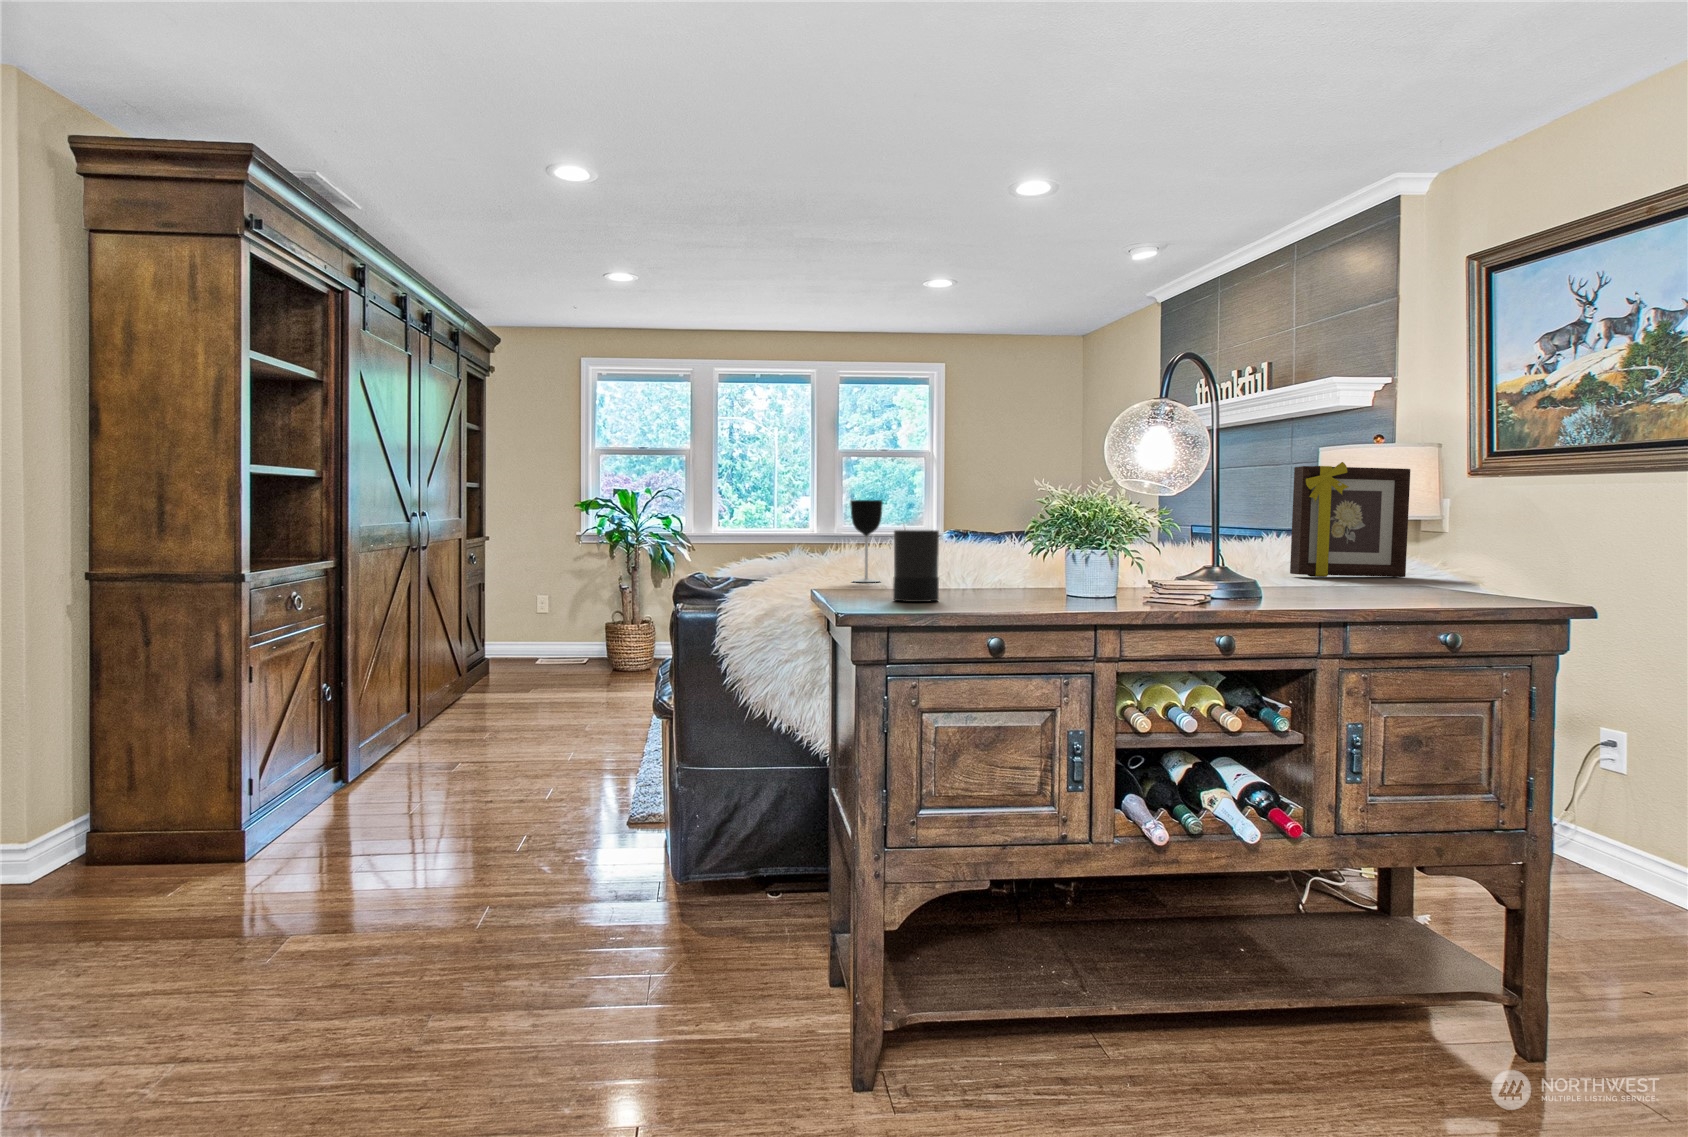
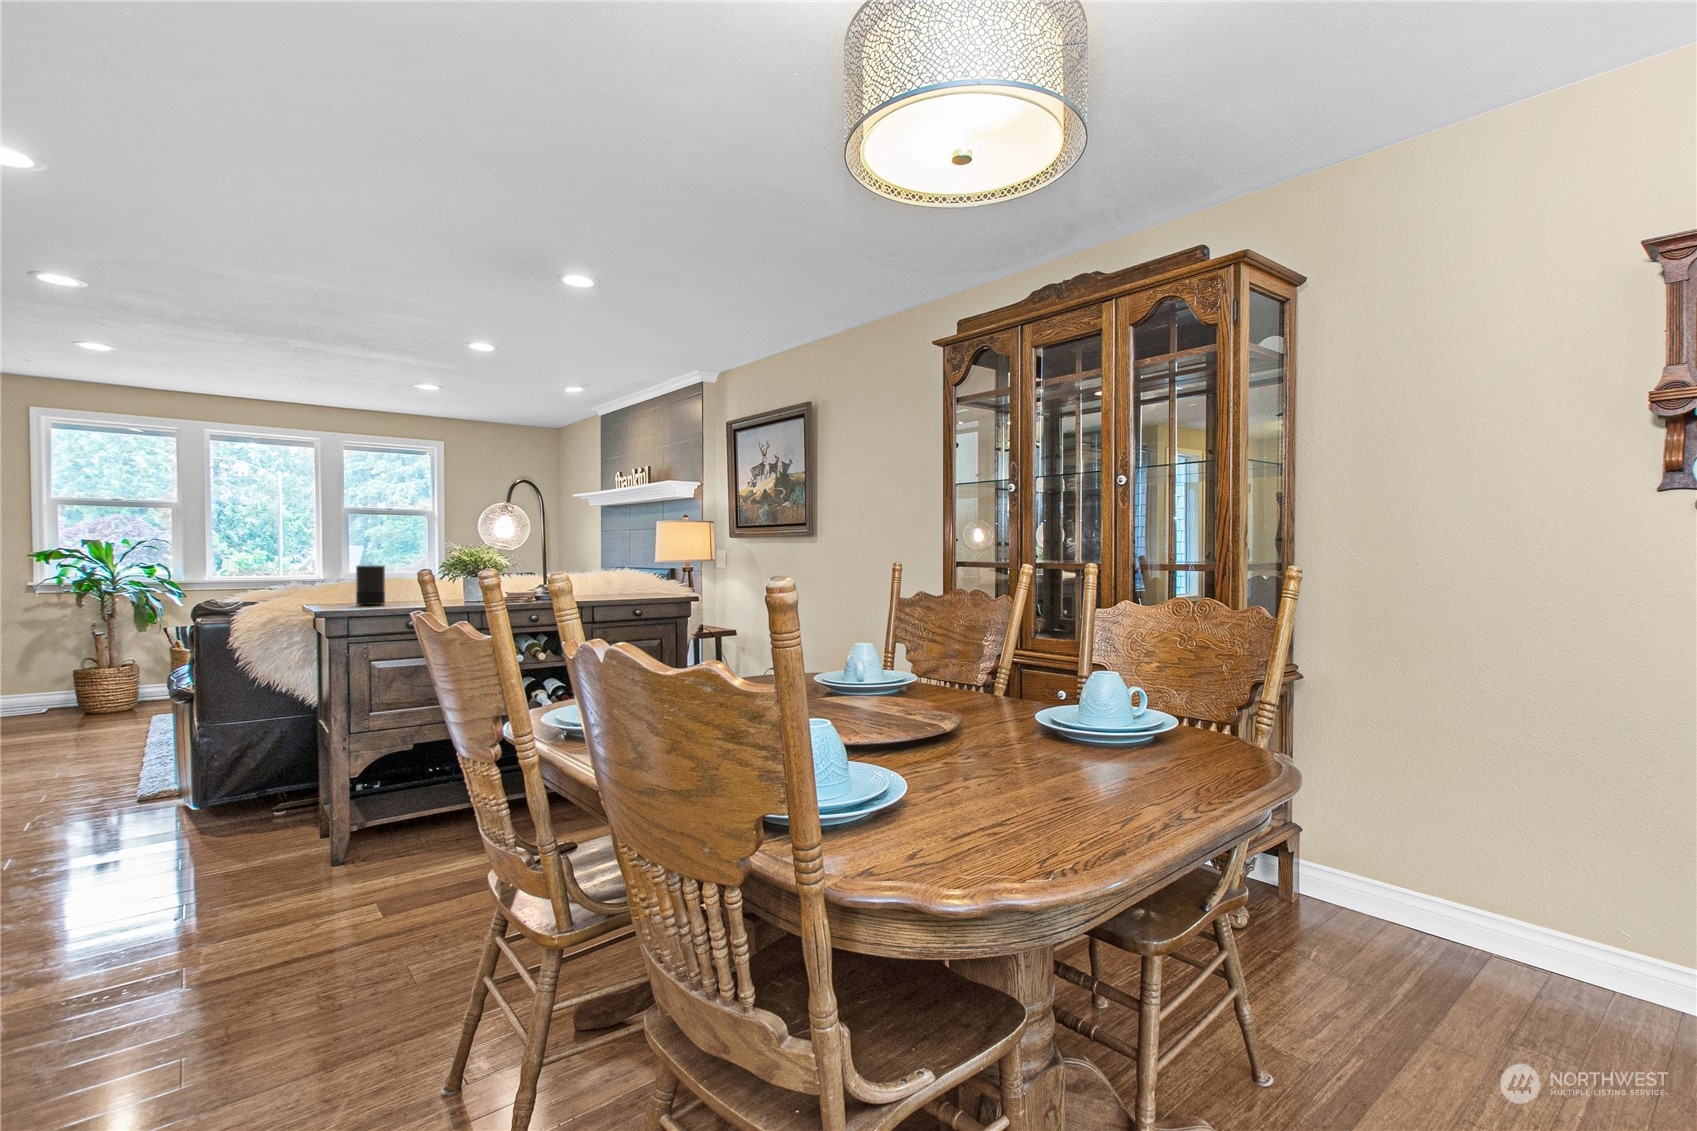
picture frame: present [1290,462,1410,577] -> none [614,531,674,593]
wine glass: present [850,500,883,582] -> none [330,549,354,600]

